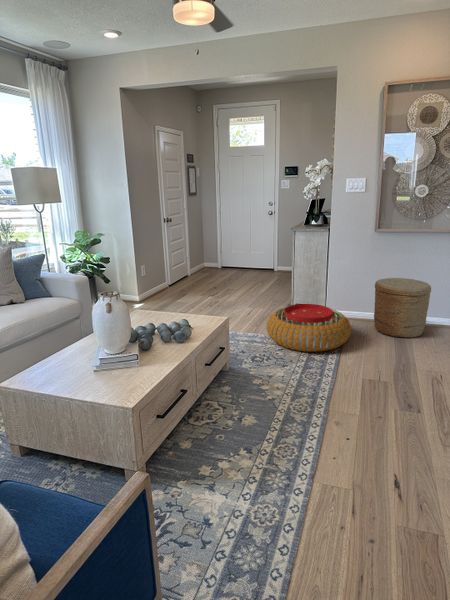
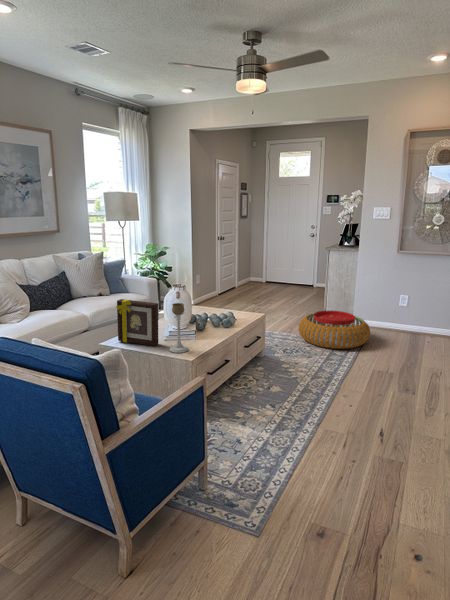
woven basket: present [374,278,431,338] -> none [393,293,444,344]
picture frame: none [16,320,84,385] -> present [116,299,158,346]
candle holder: none [98,324,127,396] -> present [169,303,189,353]

